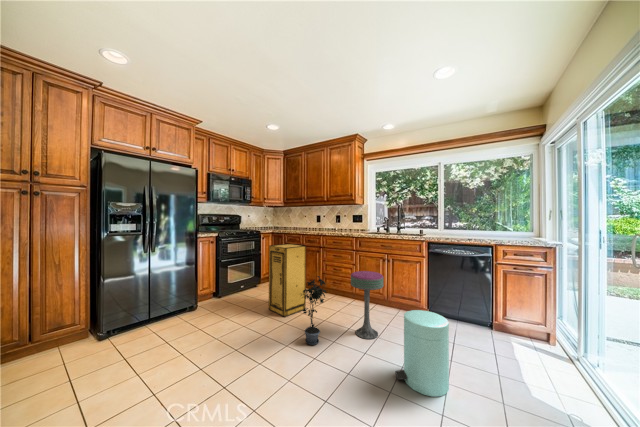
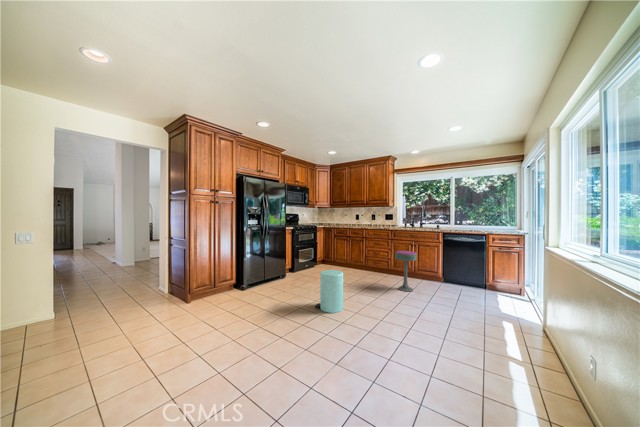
storage cabinet: present [269,244,306,317] -> none [334,234,359,282]
potted plant: present [301,276,327,345] -> none [366,252,384,293]
trash can: present [395,310,449,397] -> present [316,270,344,313]

